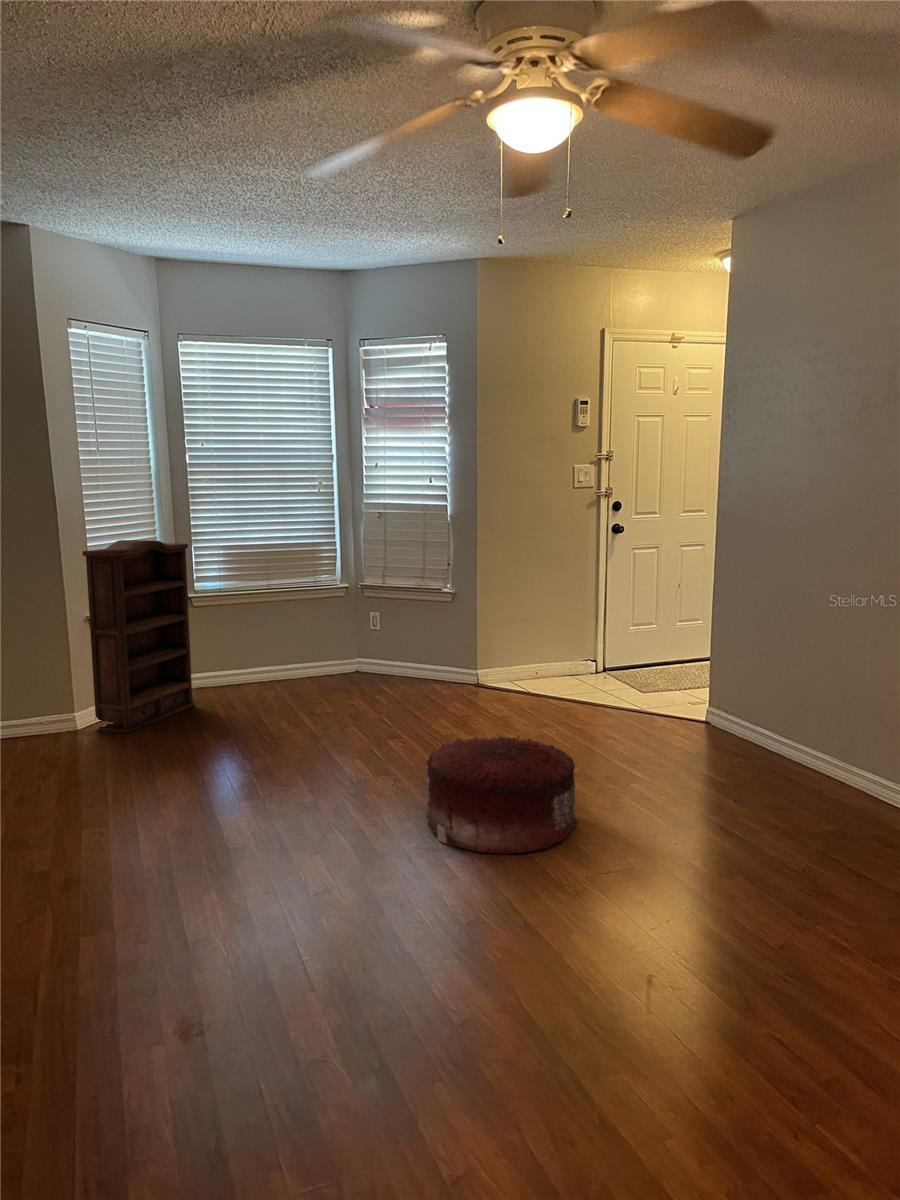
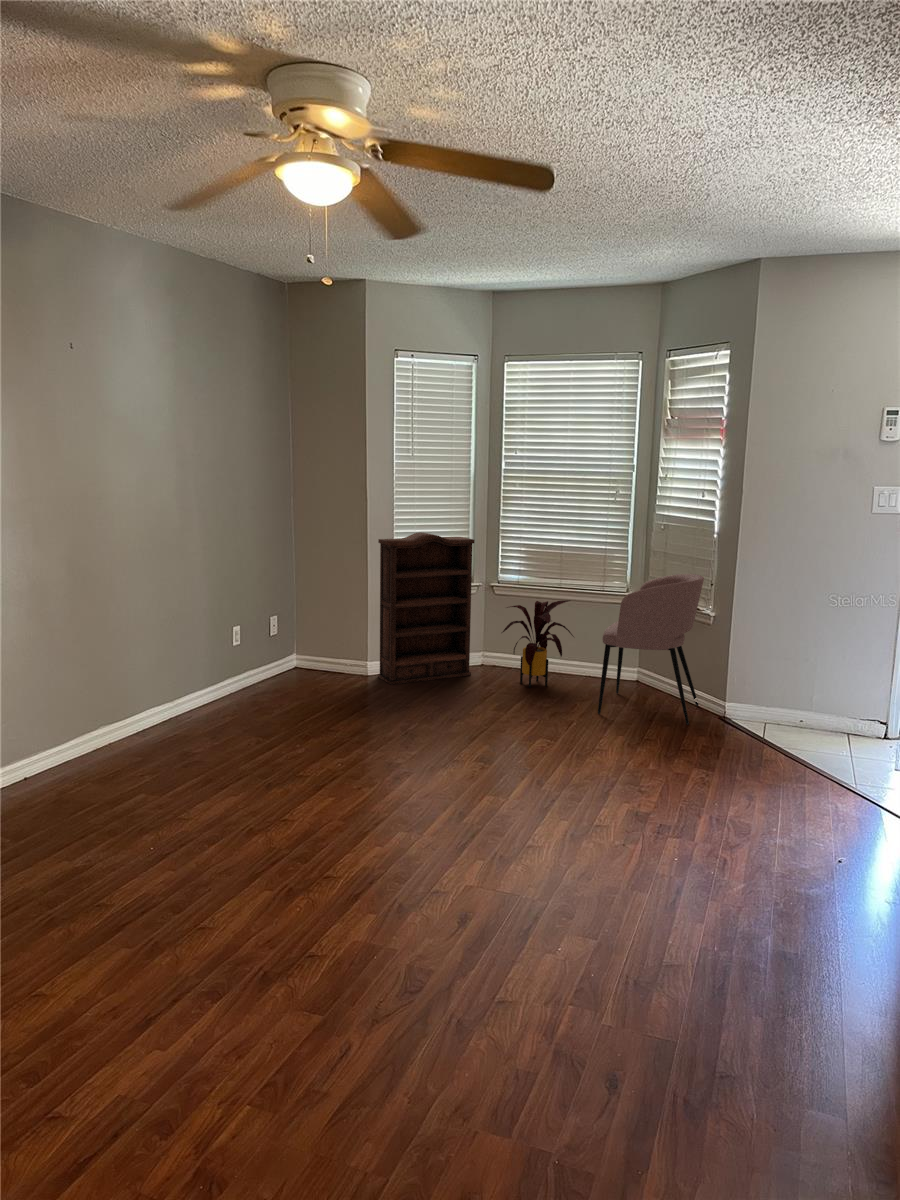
armchair: none [359,556,463,707] -> present [598,574,704,725]
house plant: none [227,601,315,702] -> present [503,600,574,688]
pouf: present [426,737,578,854] -> none [383,750,525,871]

